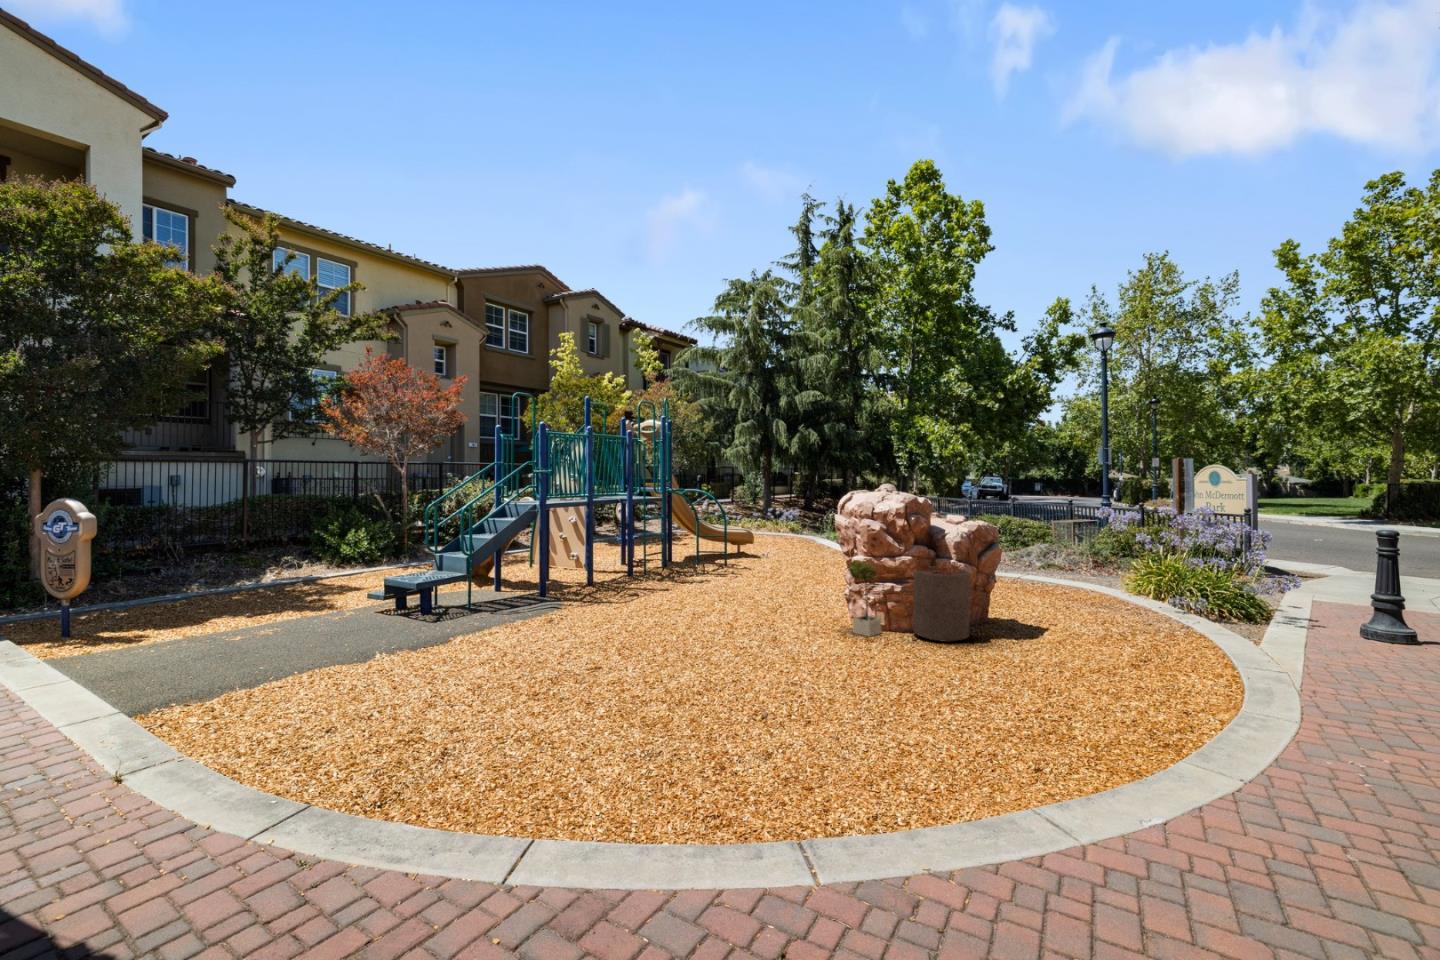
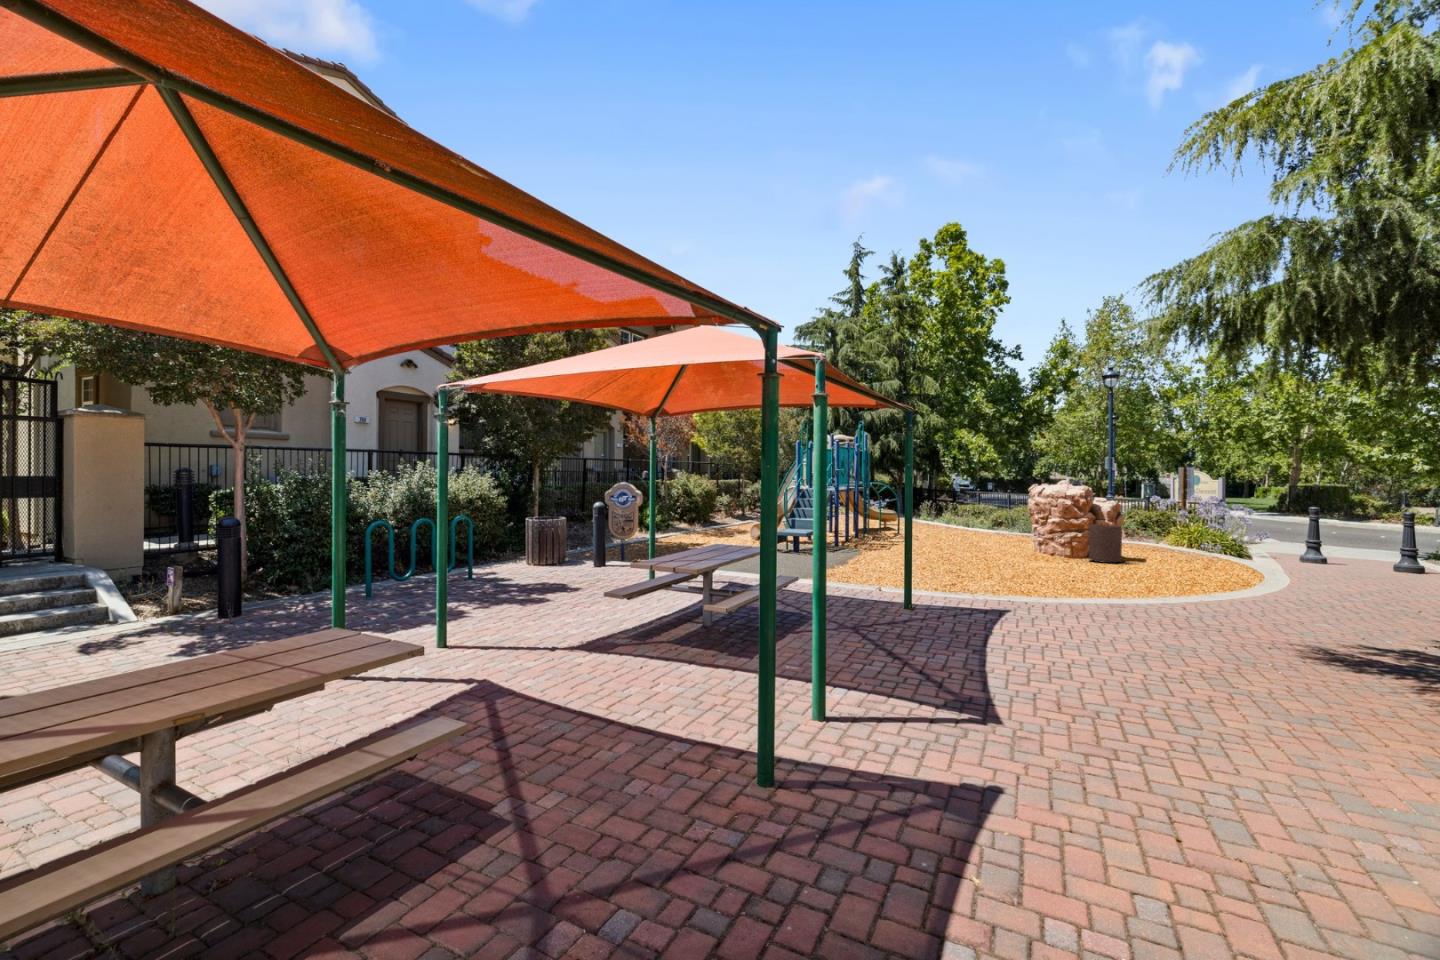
potted tree: present [849,560,881,637] -> none [1054,520,1073,562]

